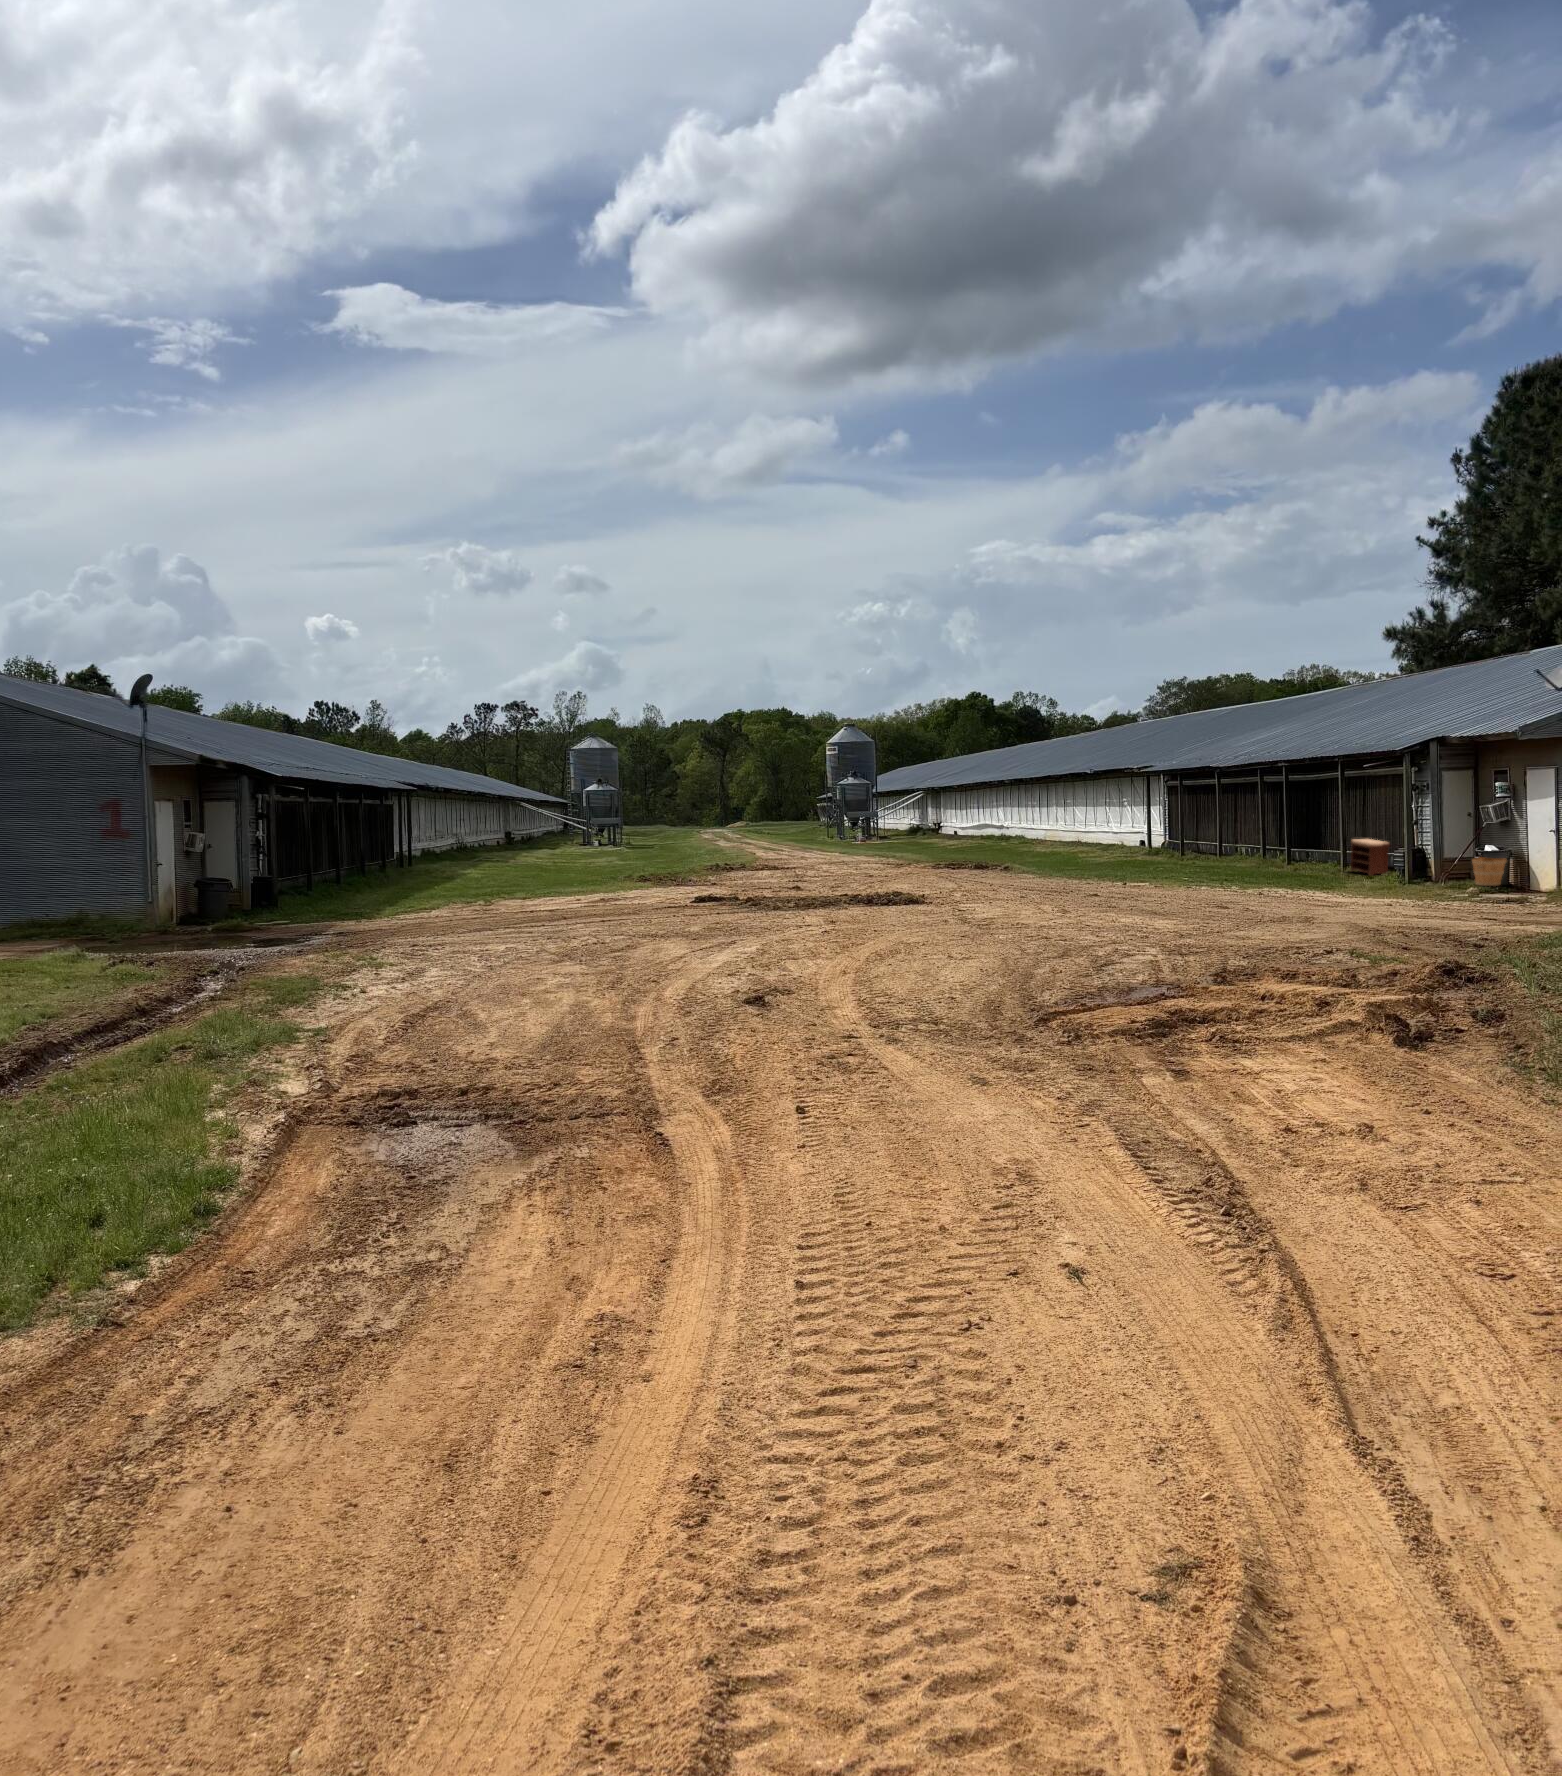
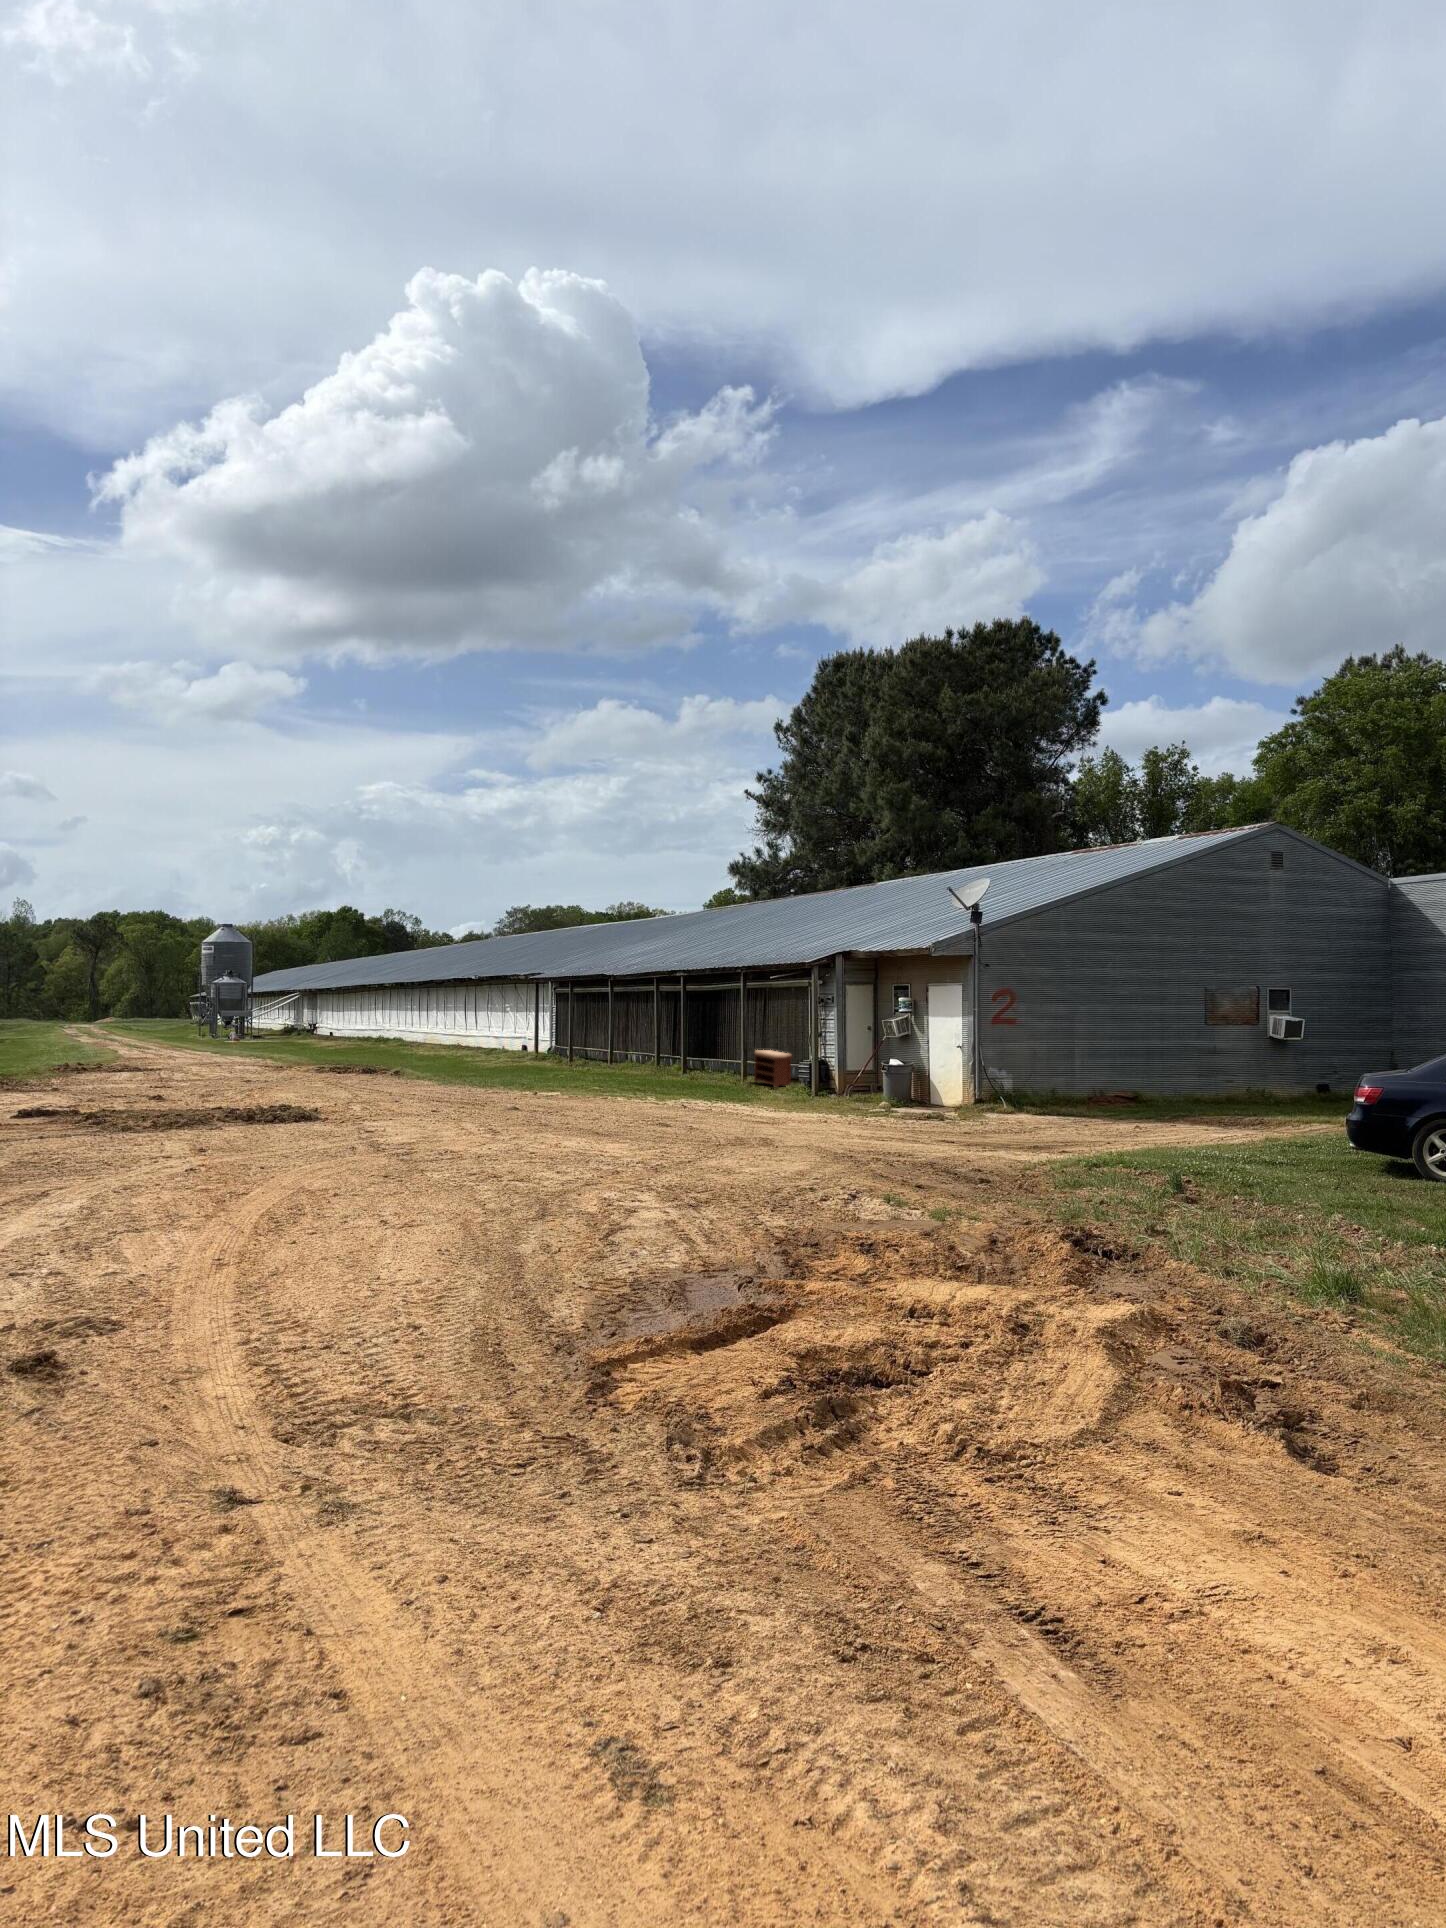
wooden bucket: present [1472,857,1506,886] -> none [877,1071,908,1100]

